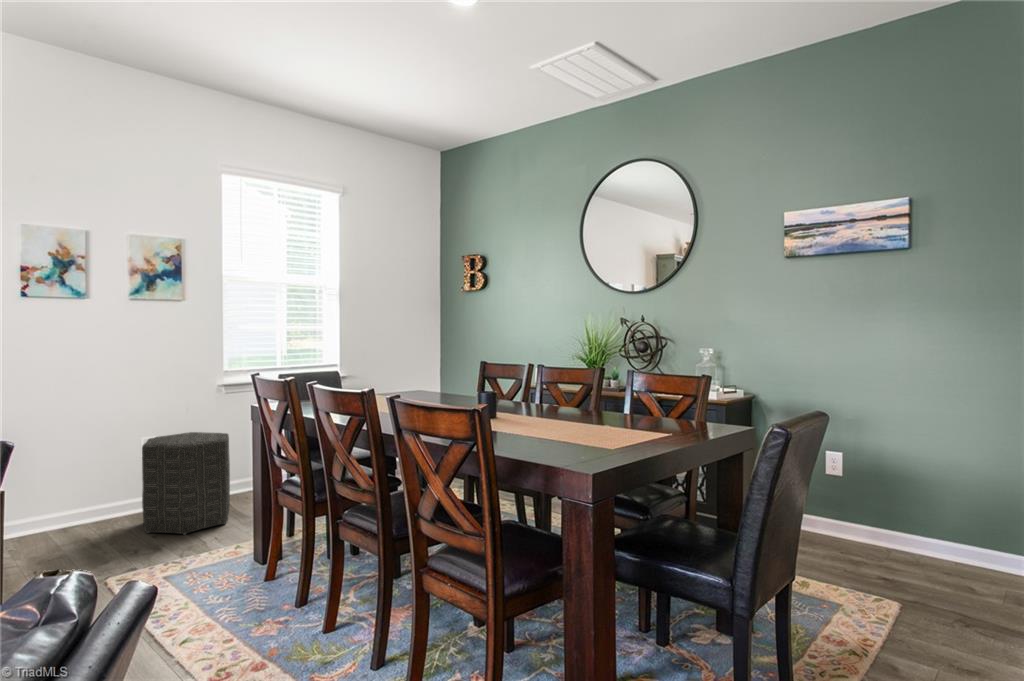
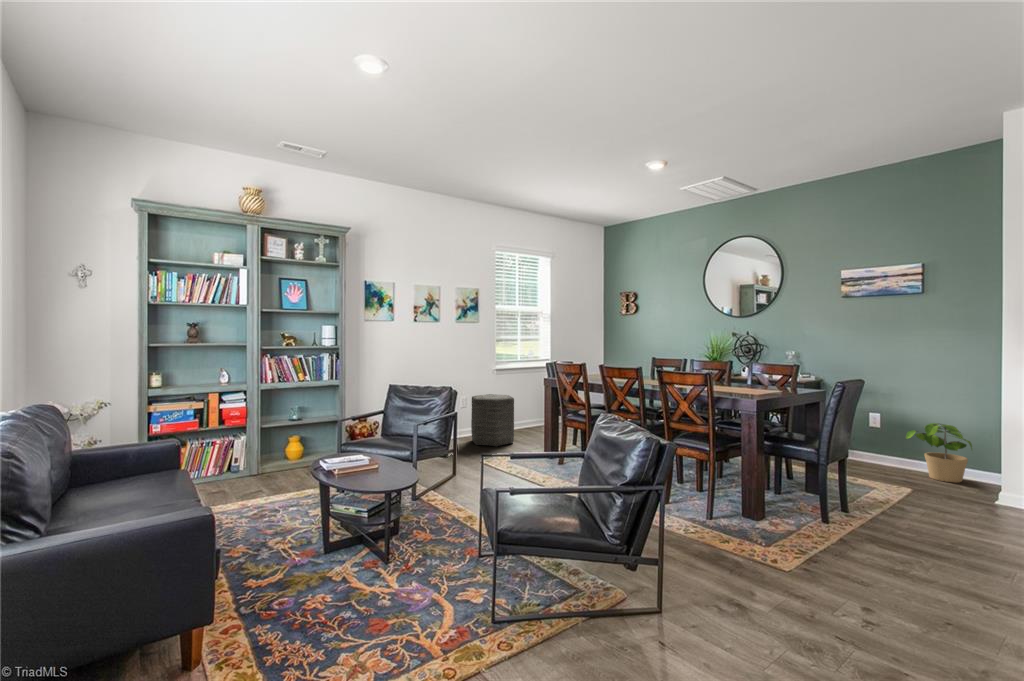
potted plant: none [884,476,991,578] -> present [906,423,972,482]

